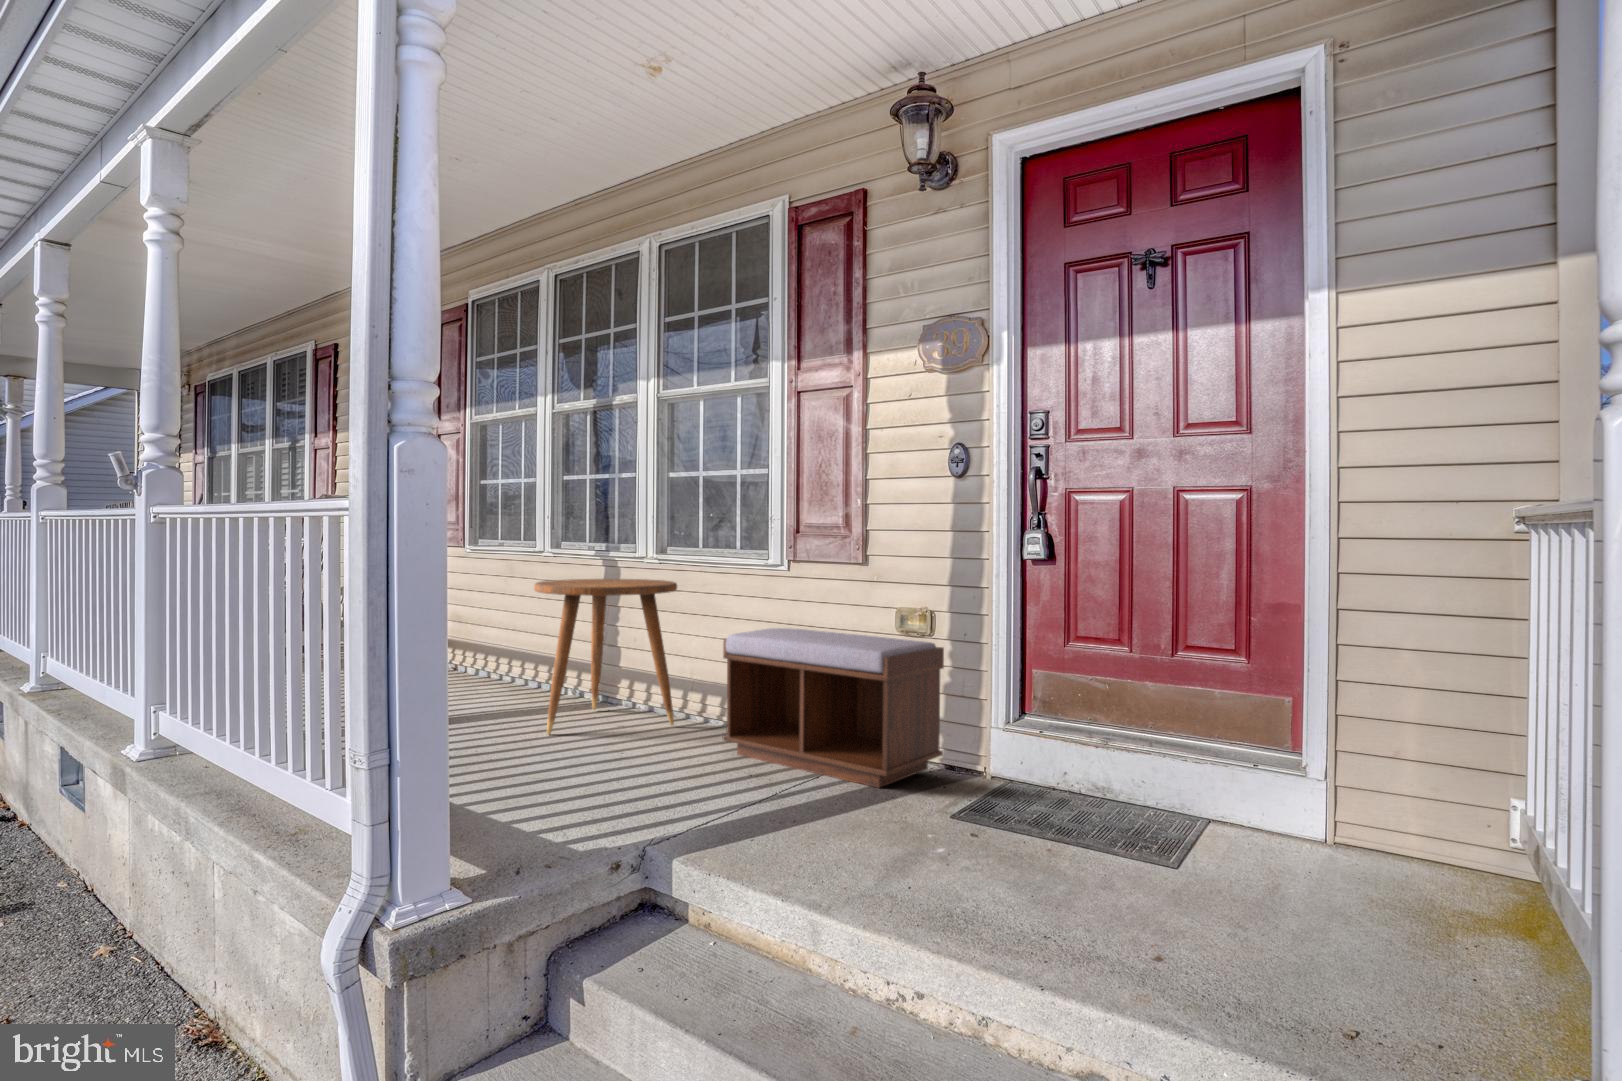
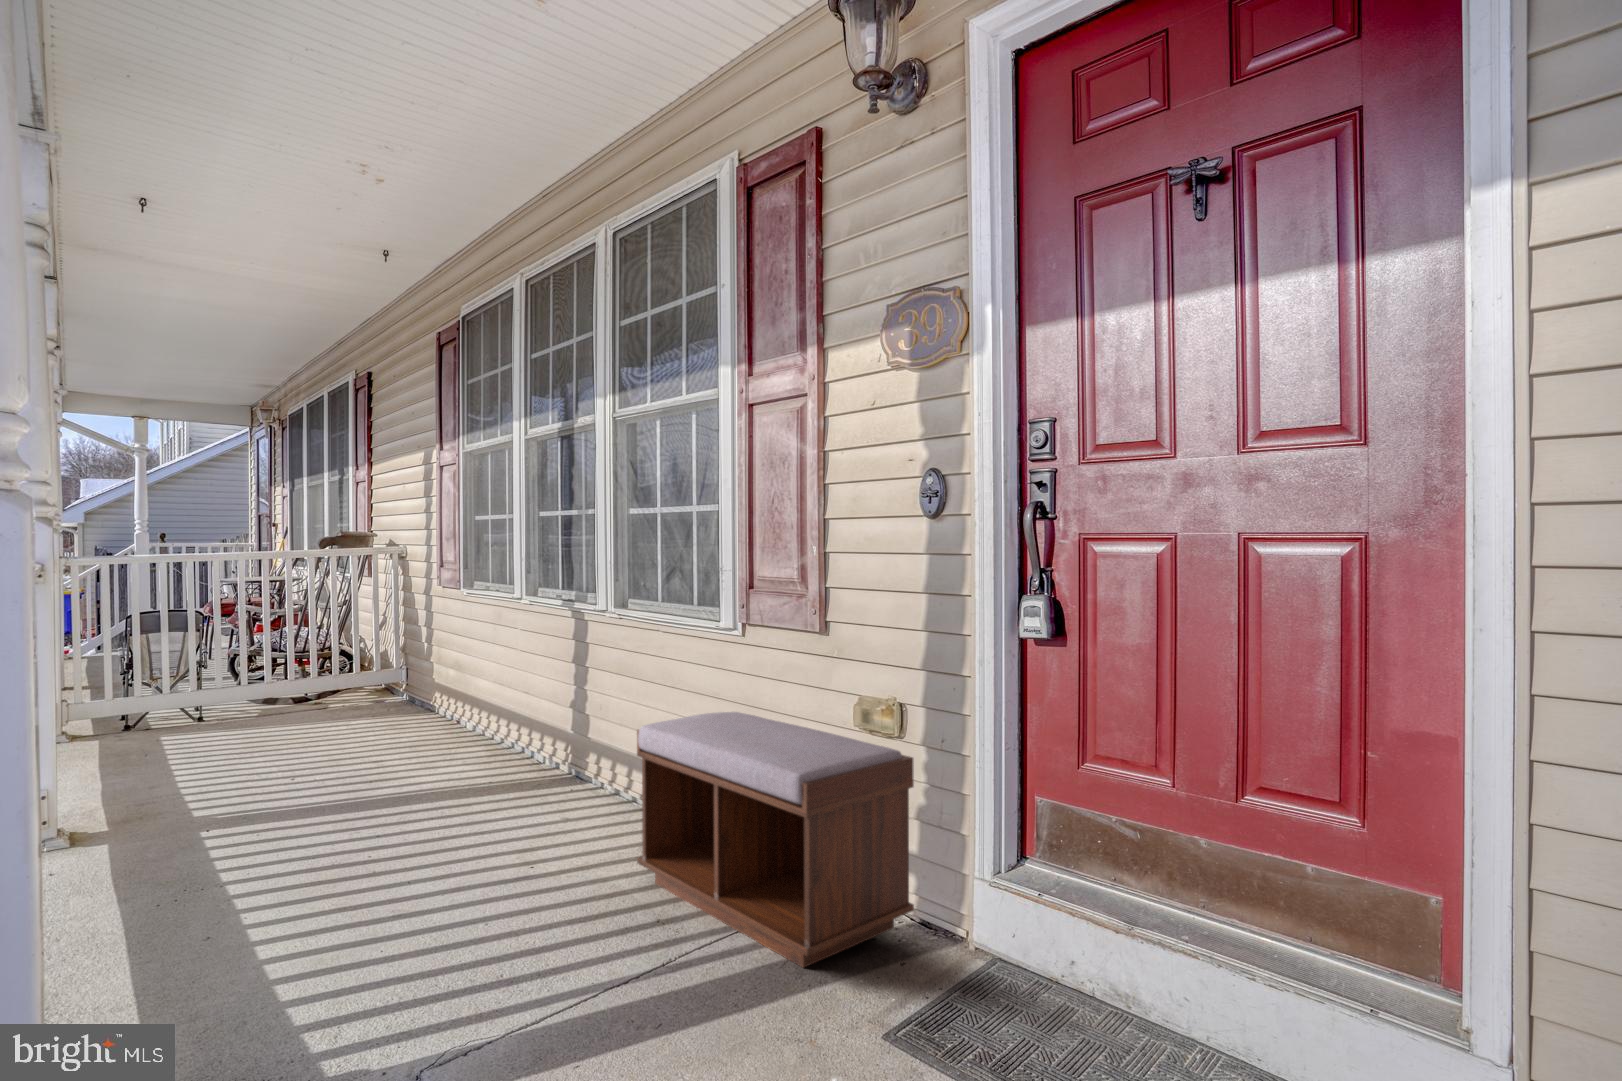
side table: present [534,579,677,735] -> none [445,636,624,837]

